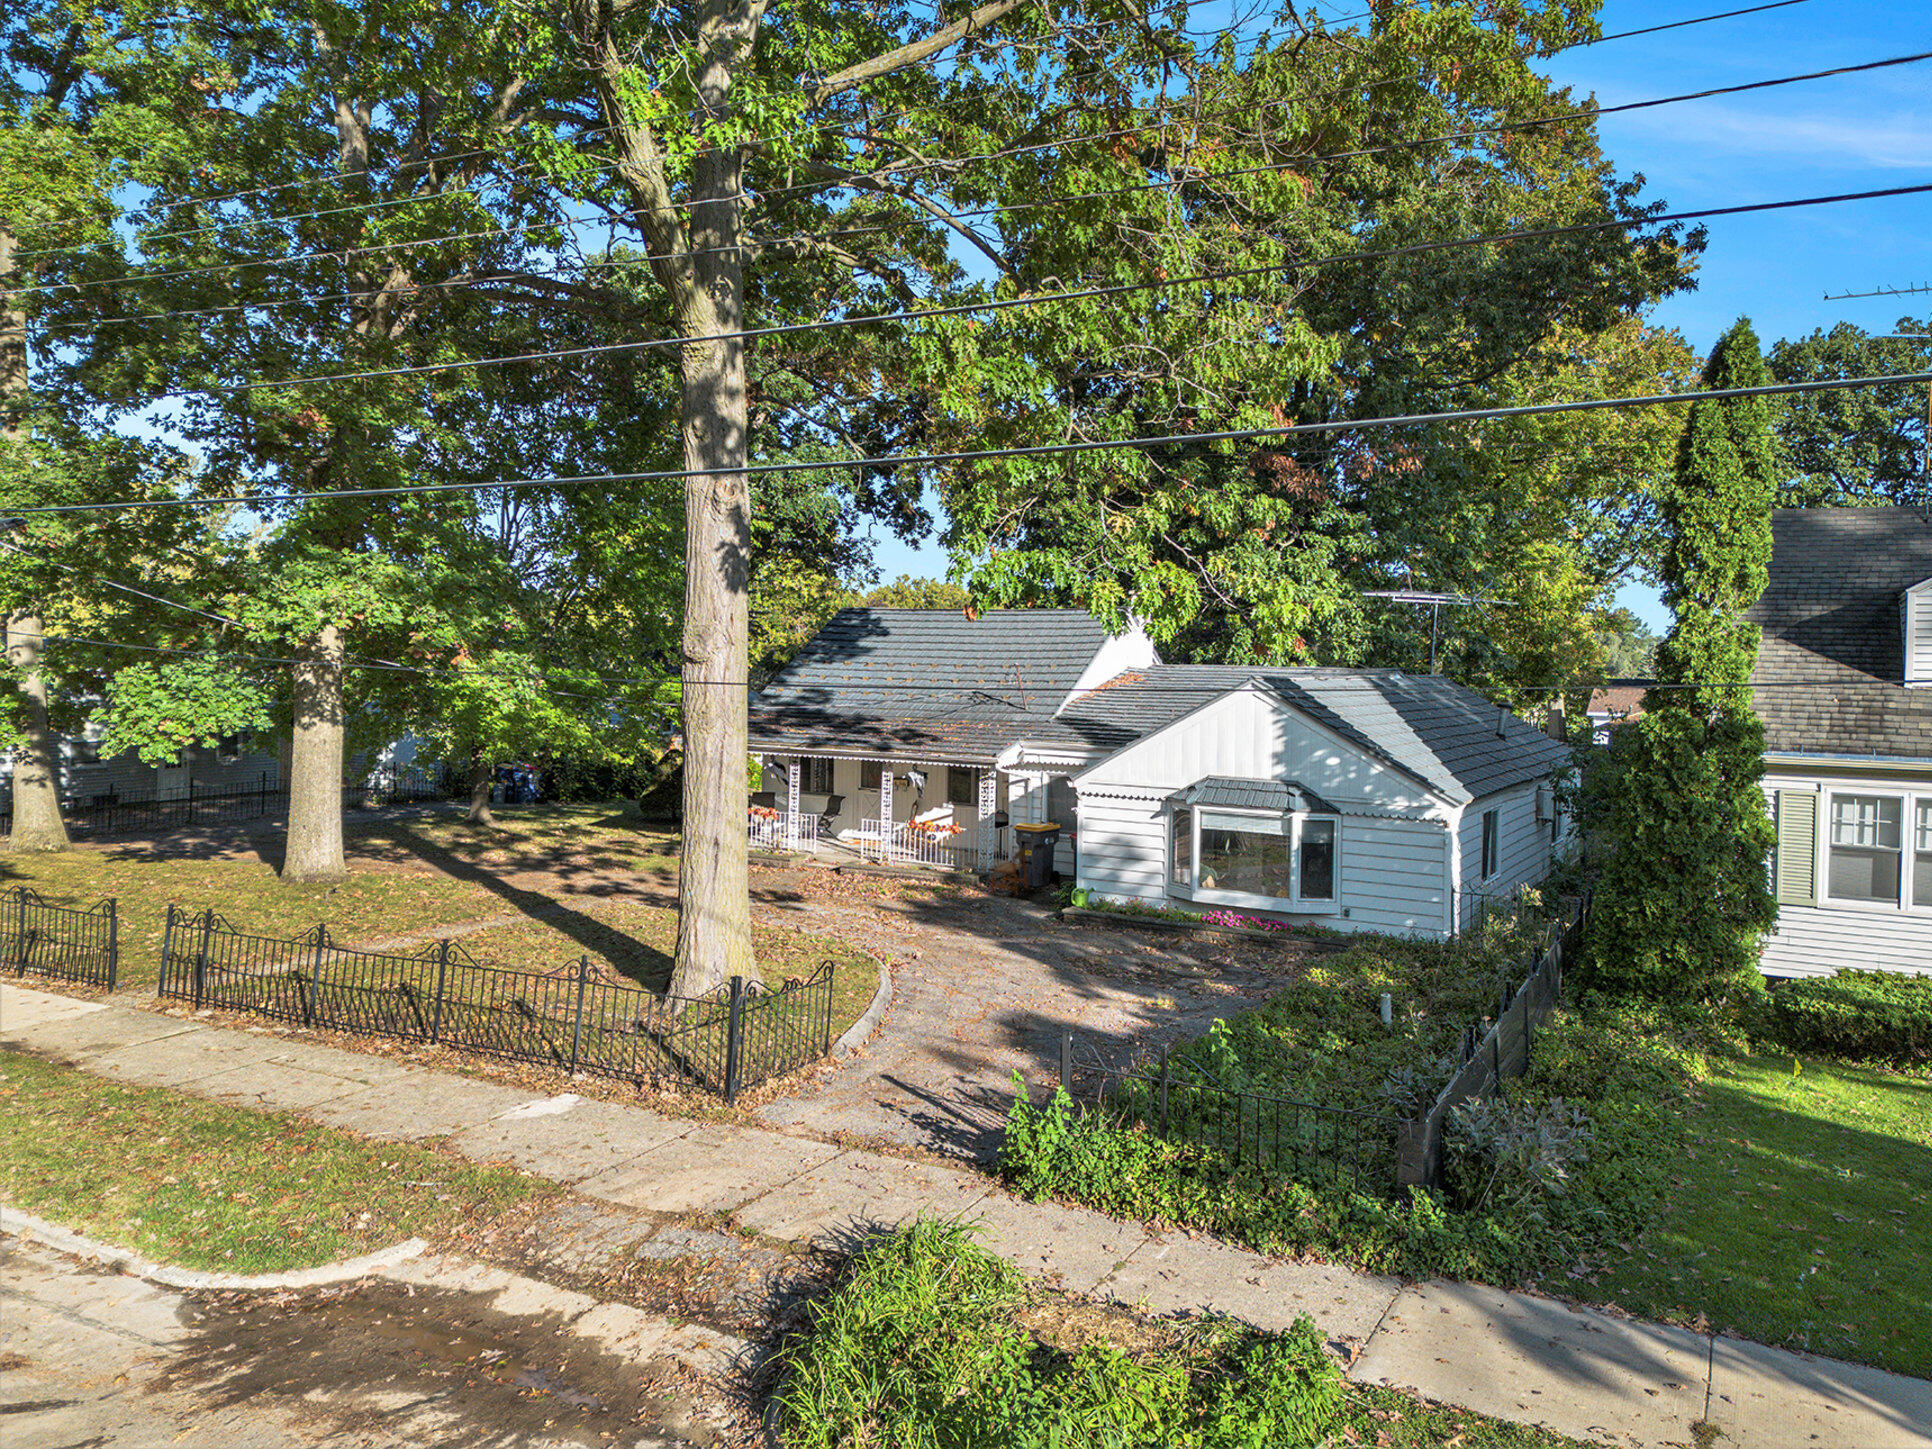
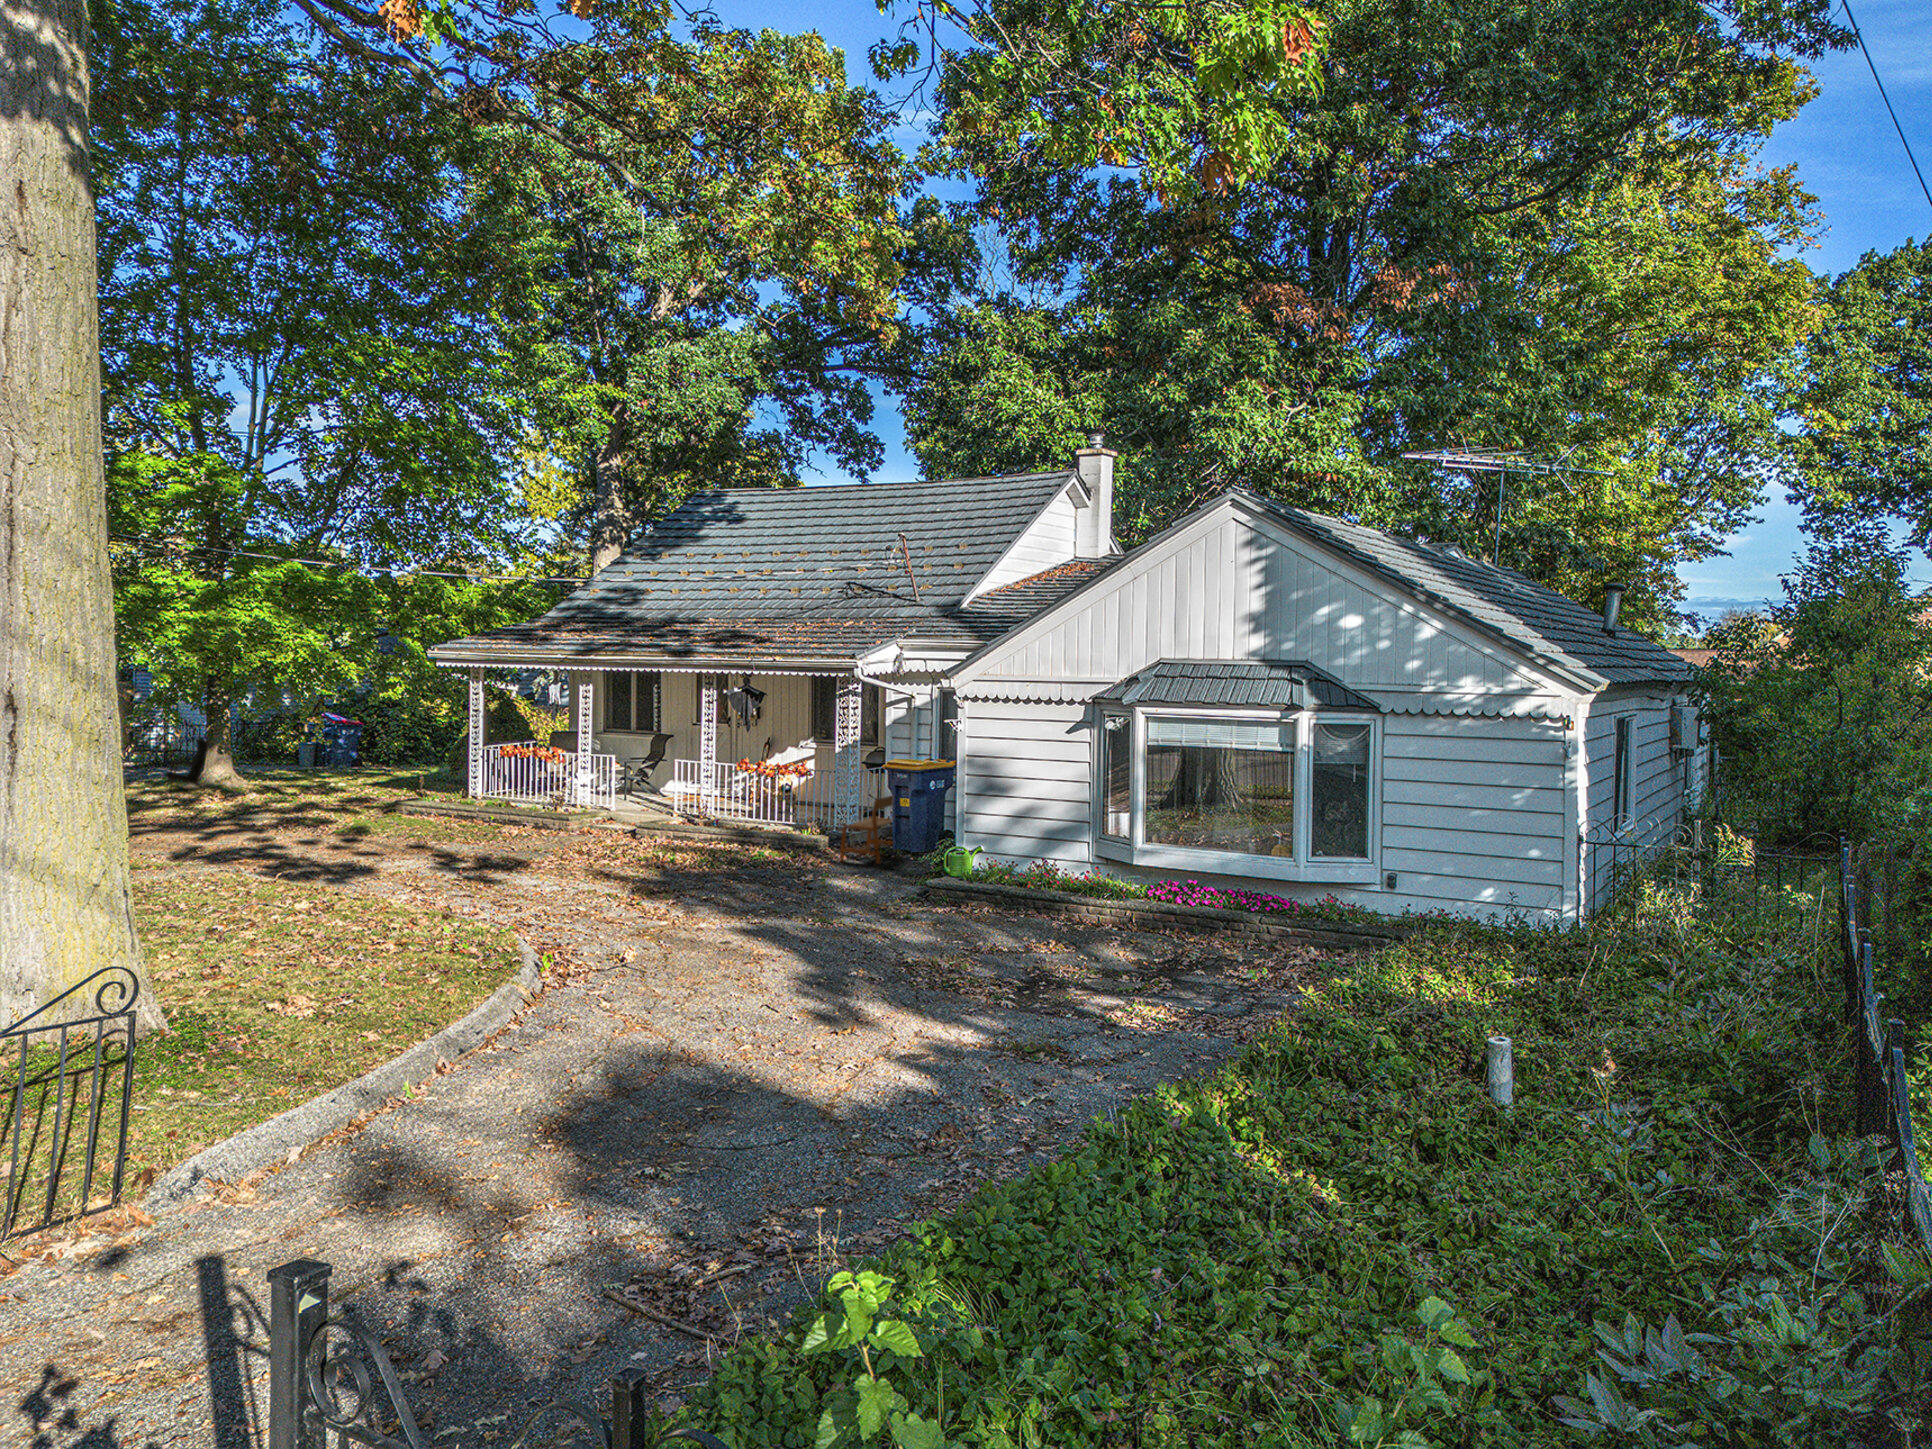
lounge chair: none [457,794,490,835] -> present [165,739,208,791]

